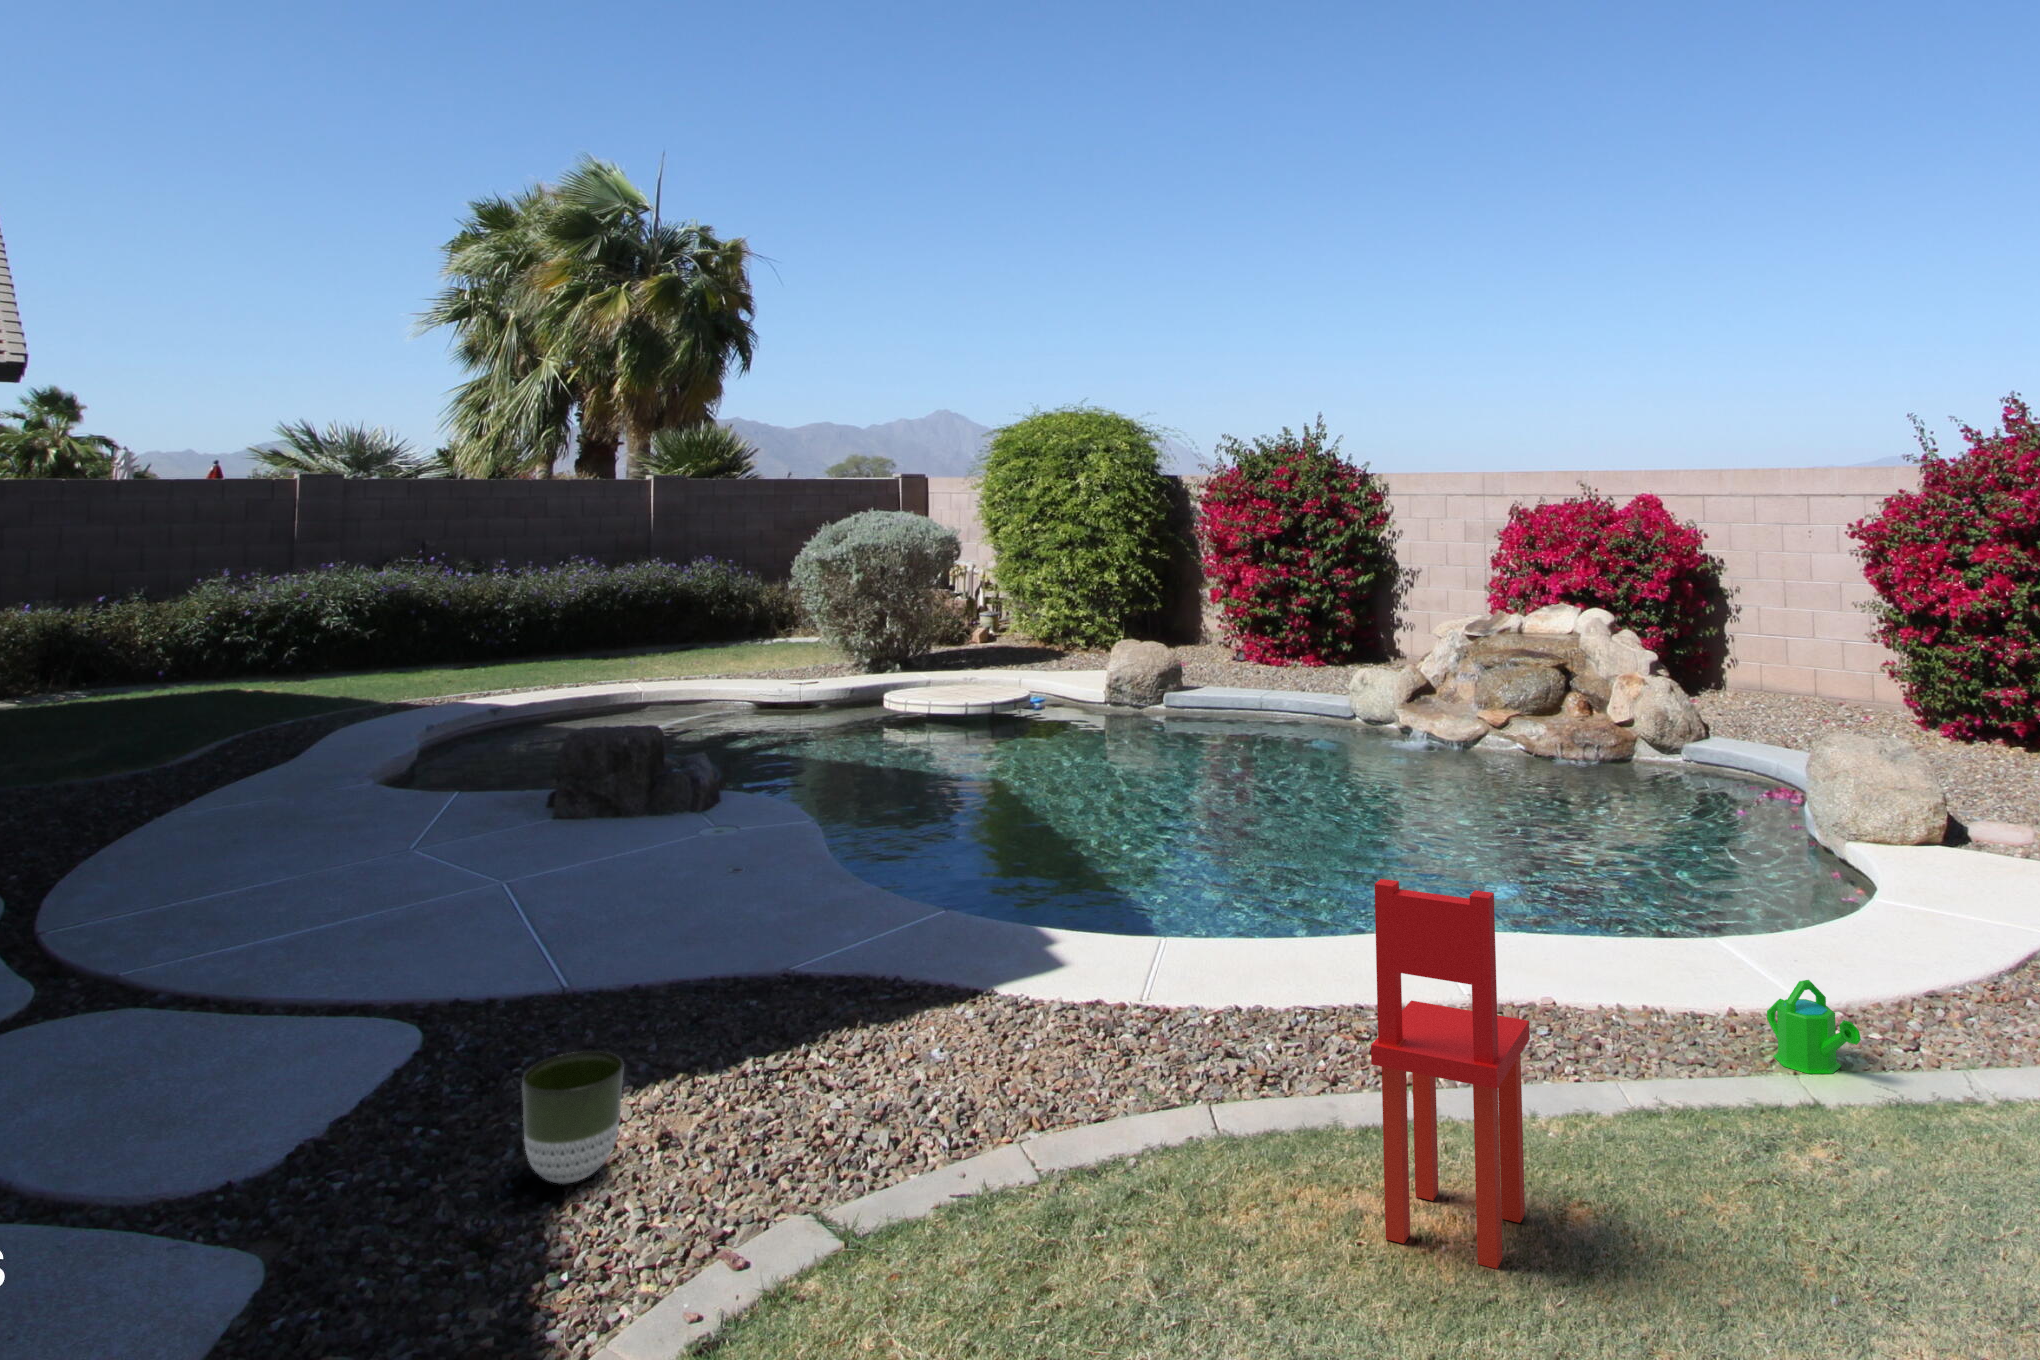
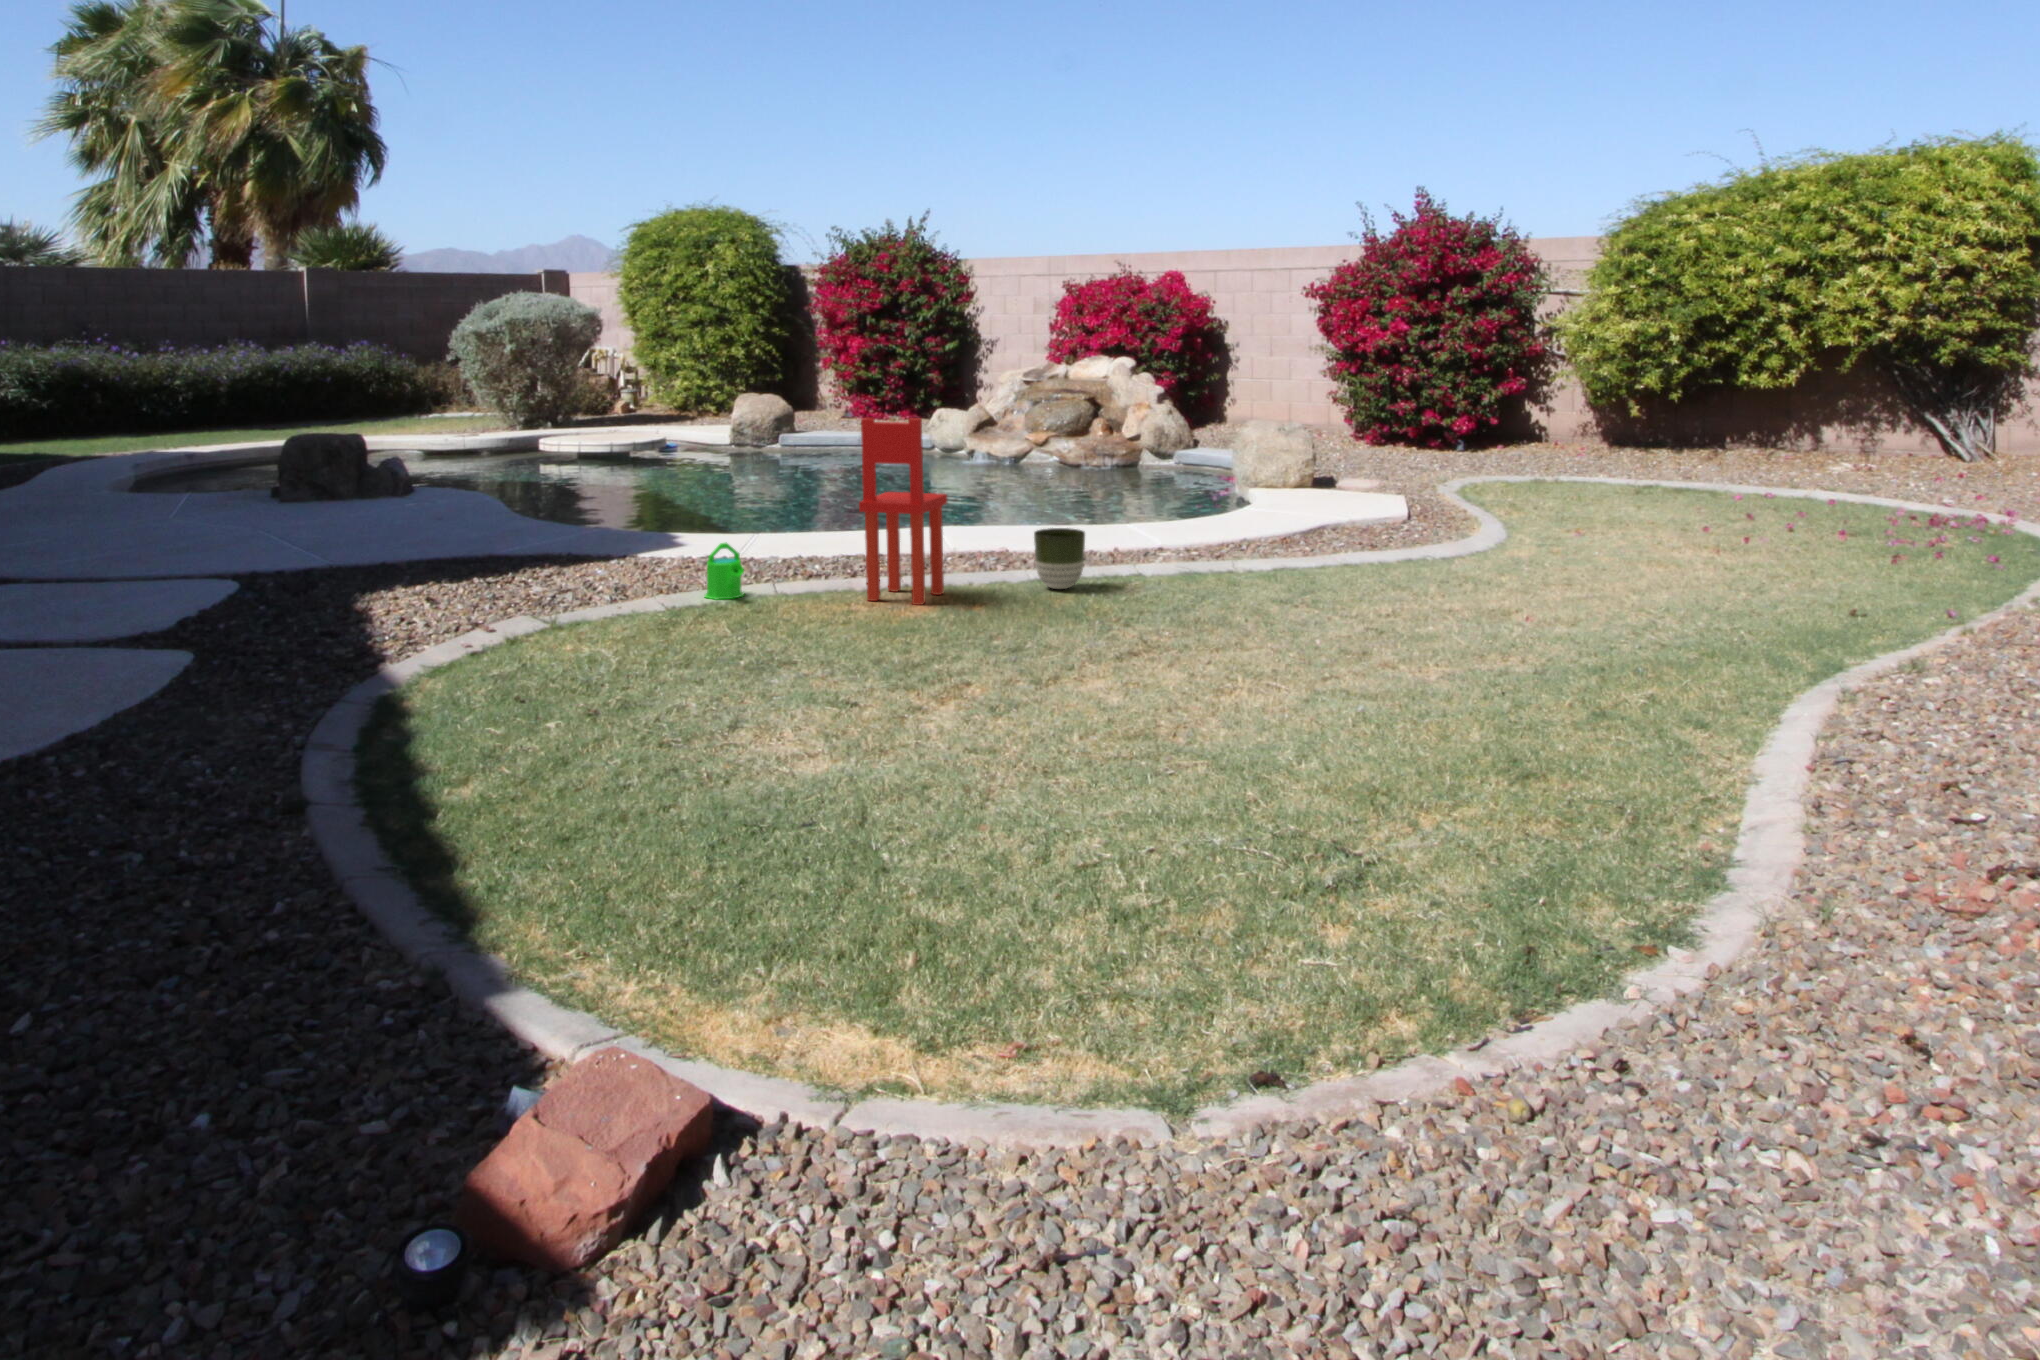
watering can: present [1767,980,1861,1074] -> present [705,543,744,600]
planter: present [522,1051,624,1184] -> present [1034,528,1085,589]

